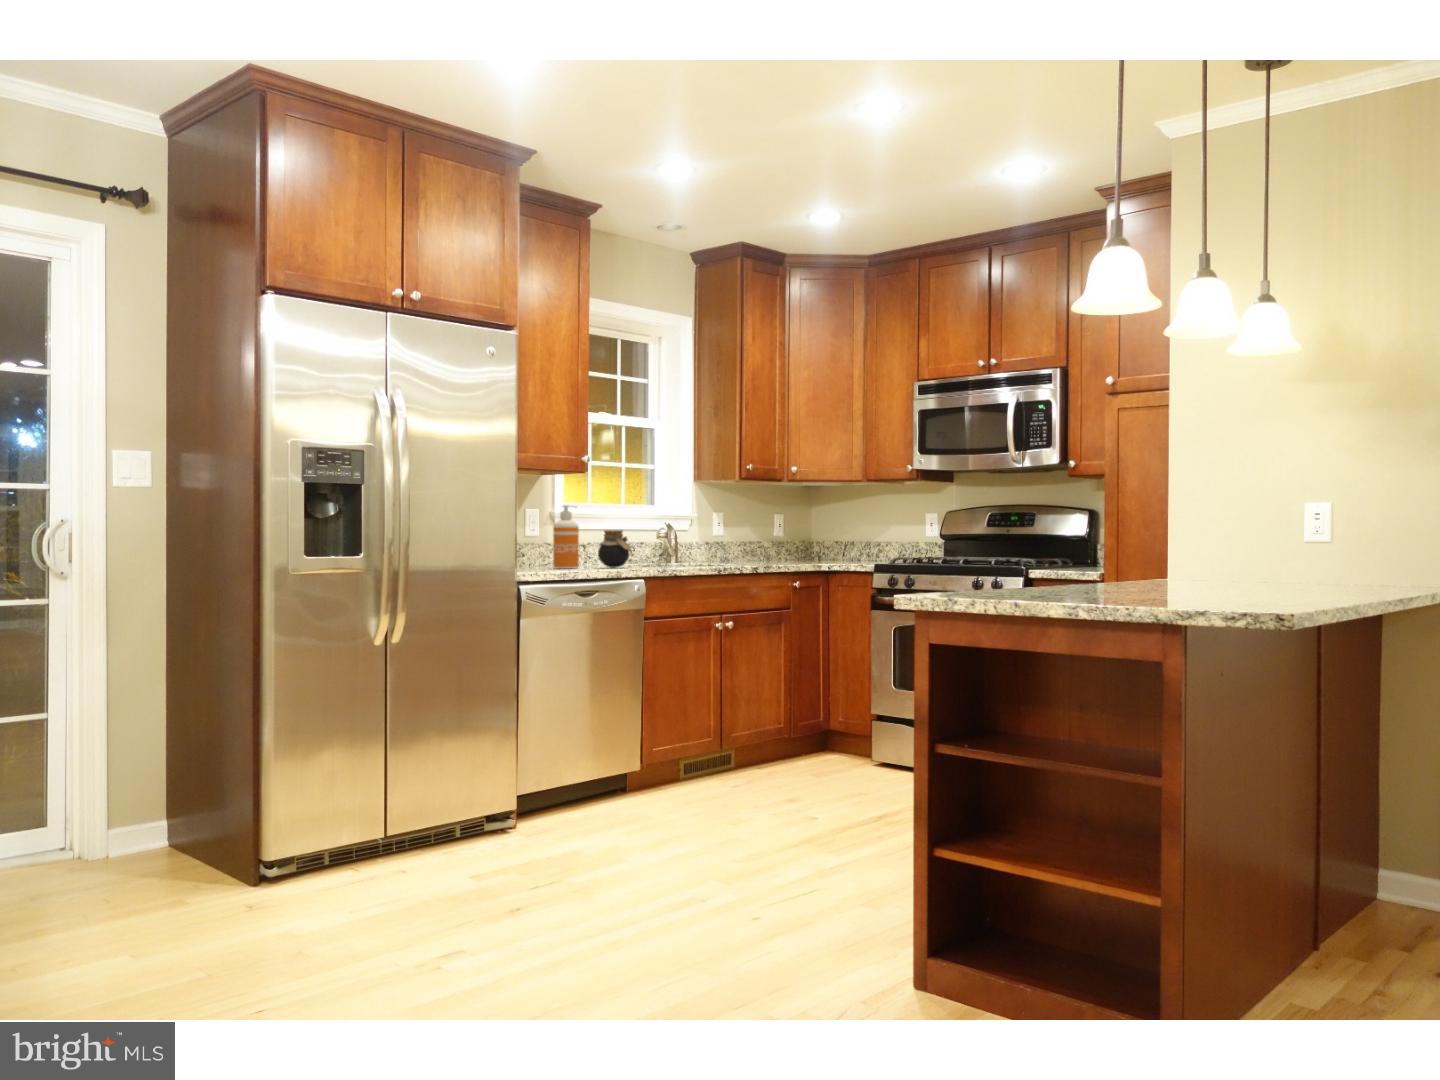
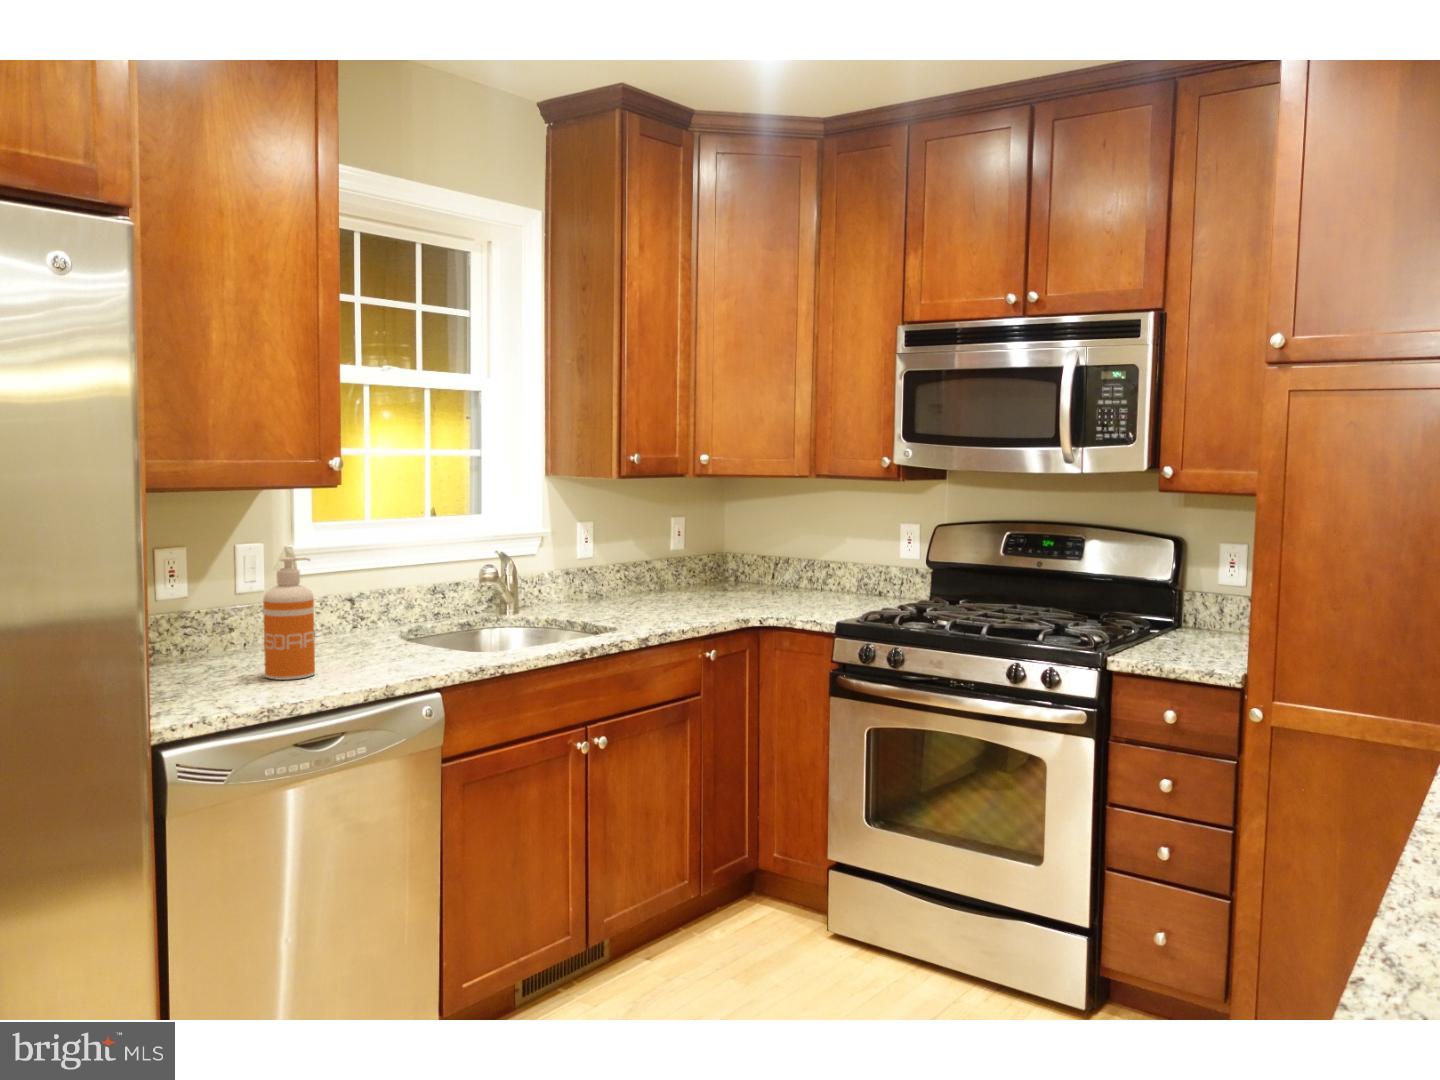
jar: present [598,530,632,568] -> none [355,597,421,669]

